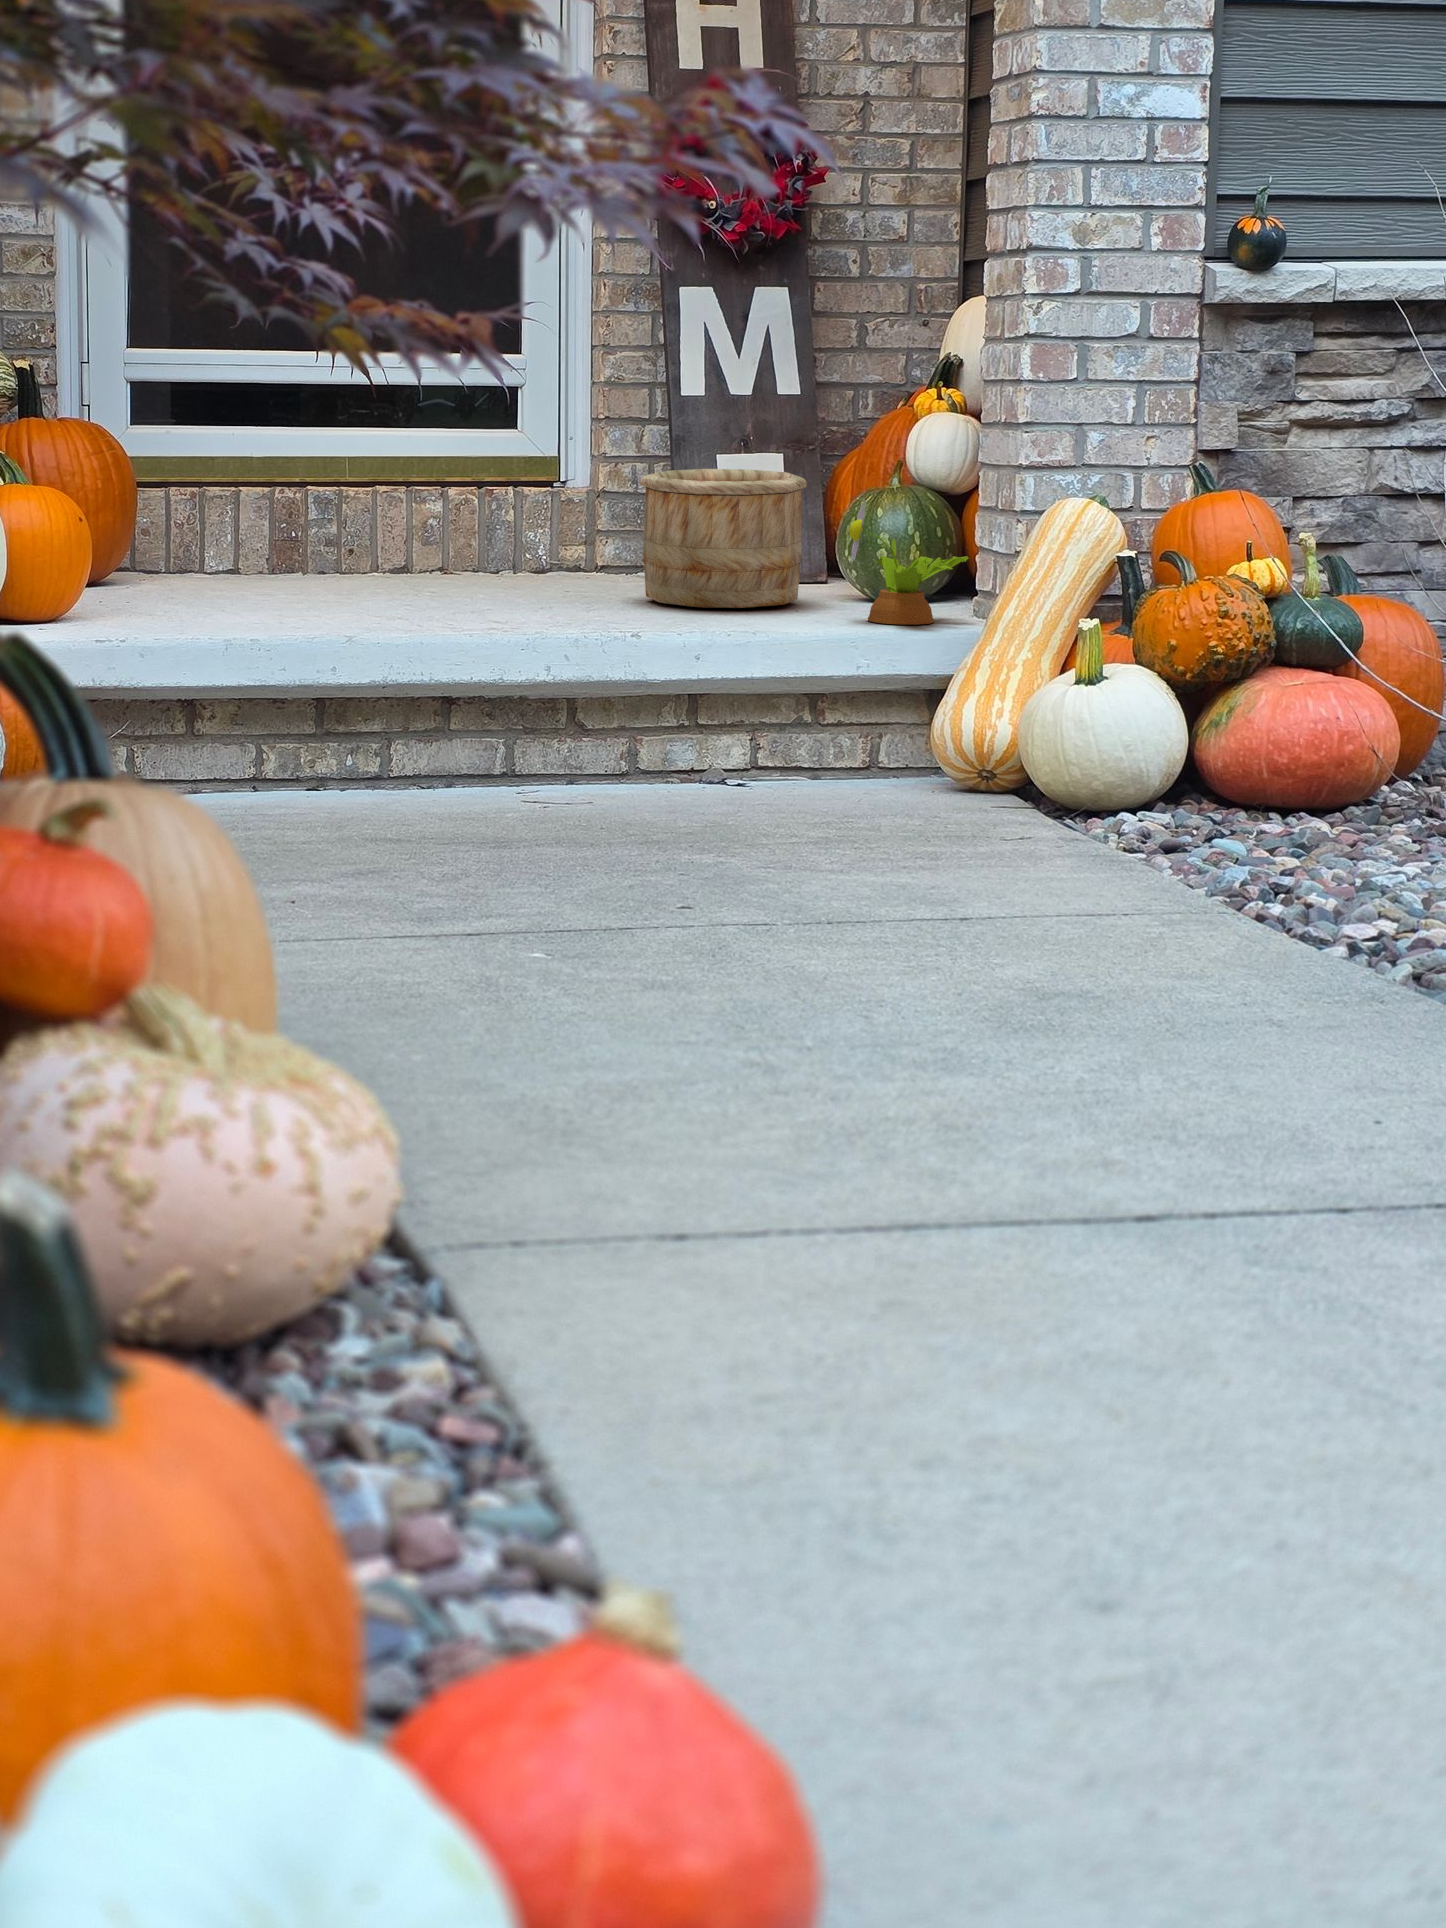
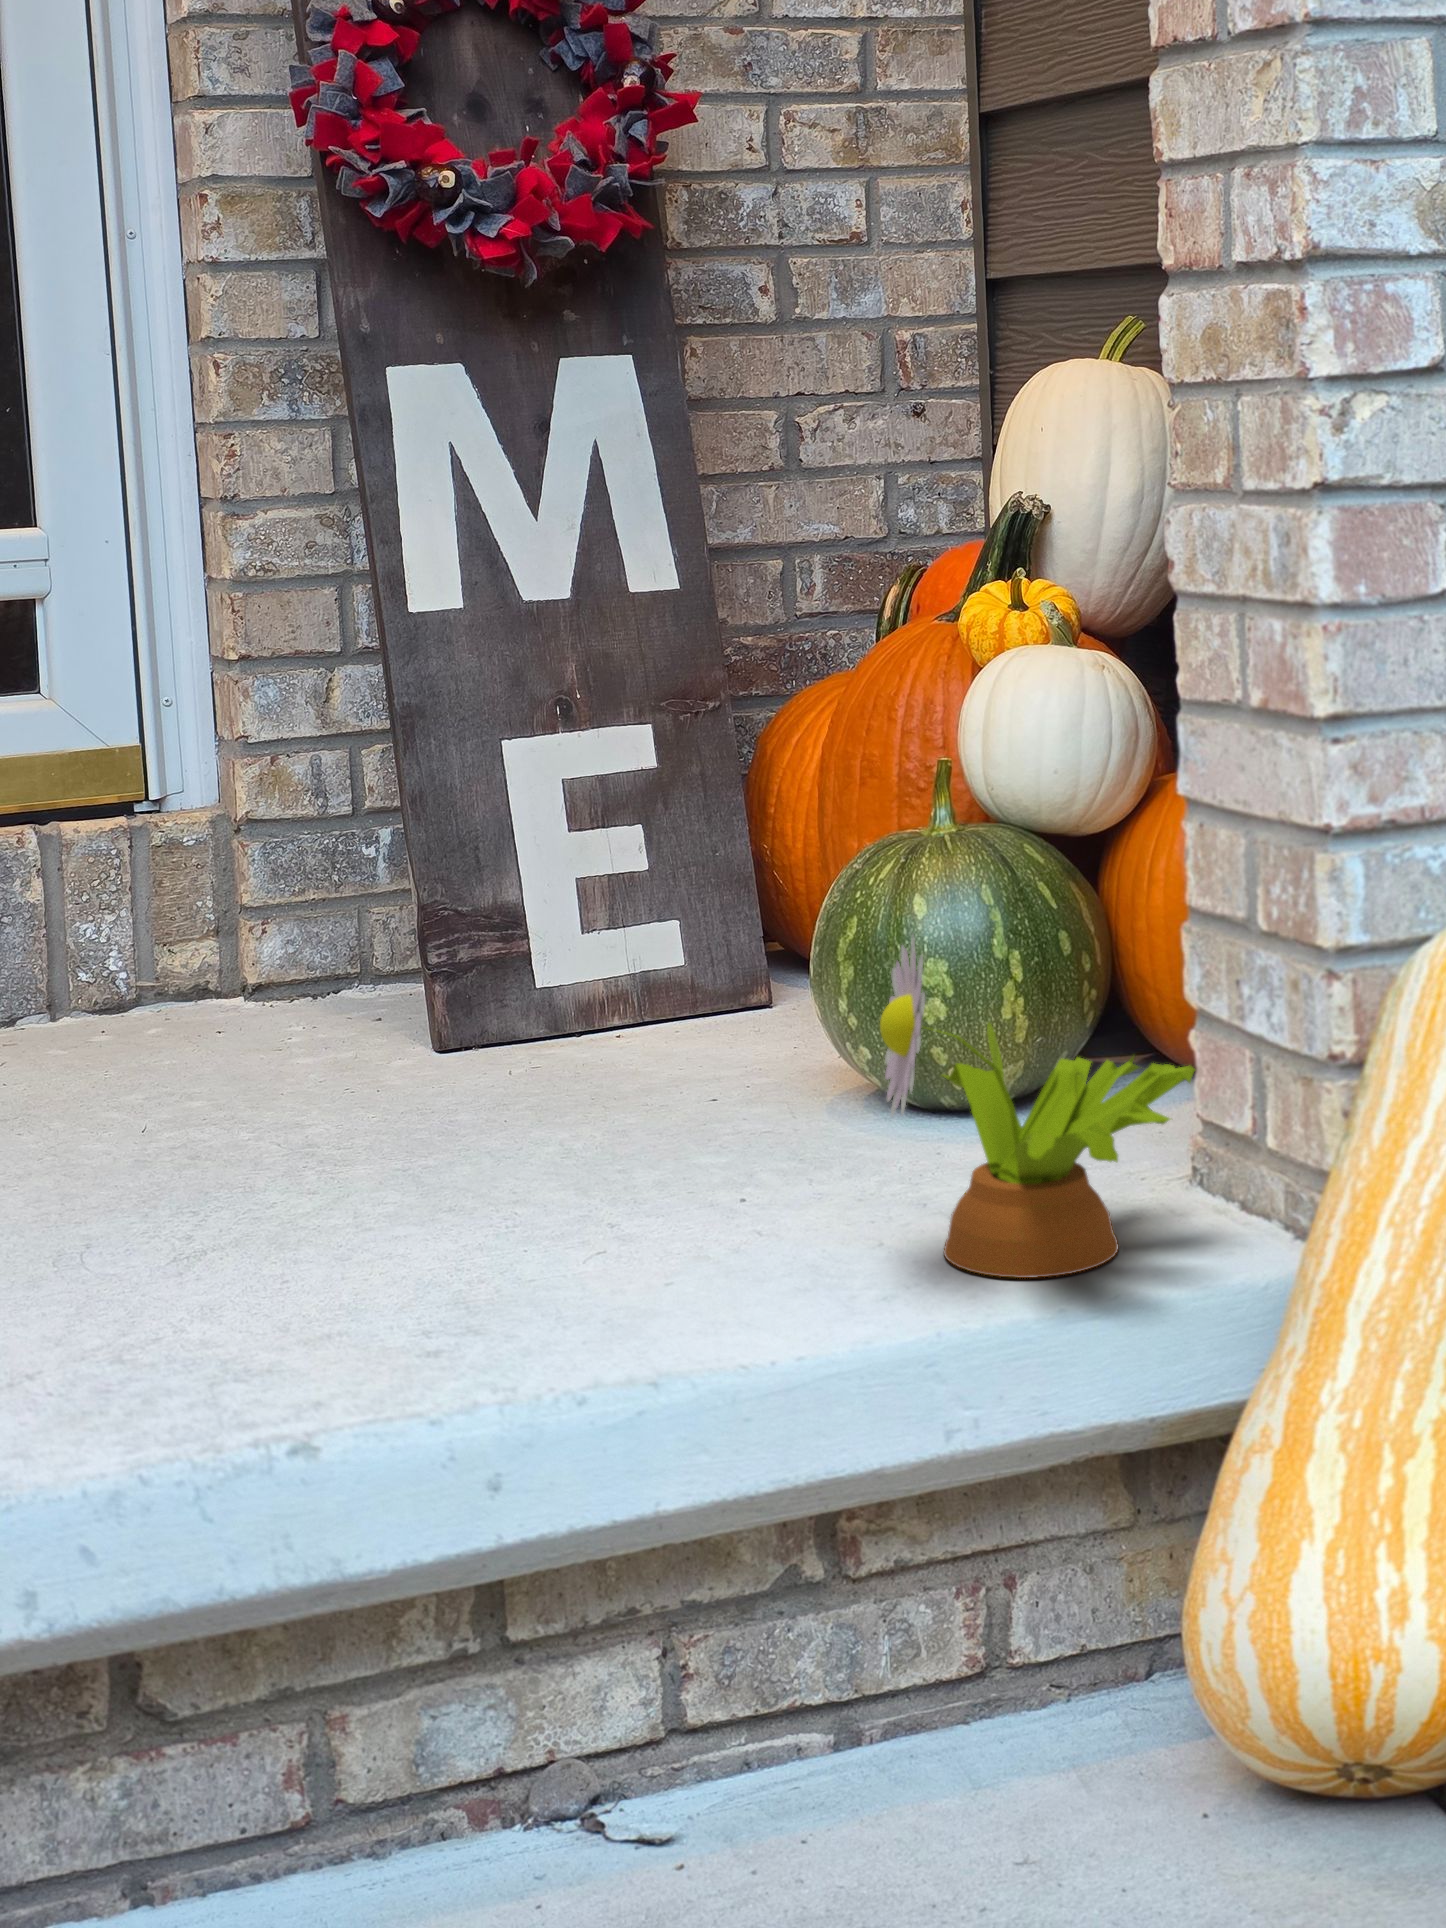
wooden bucket: present [640,469,807,608] -> none [304,823,740,1237]

